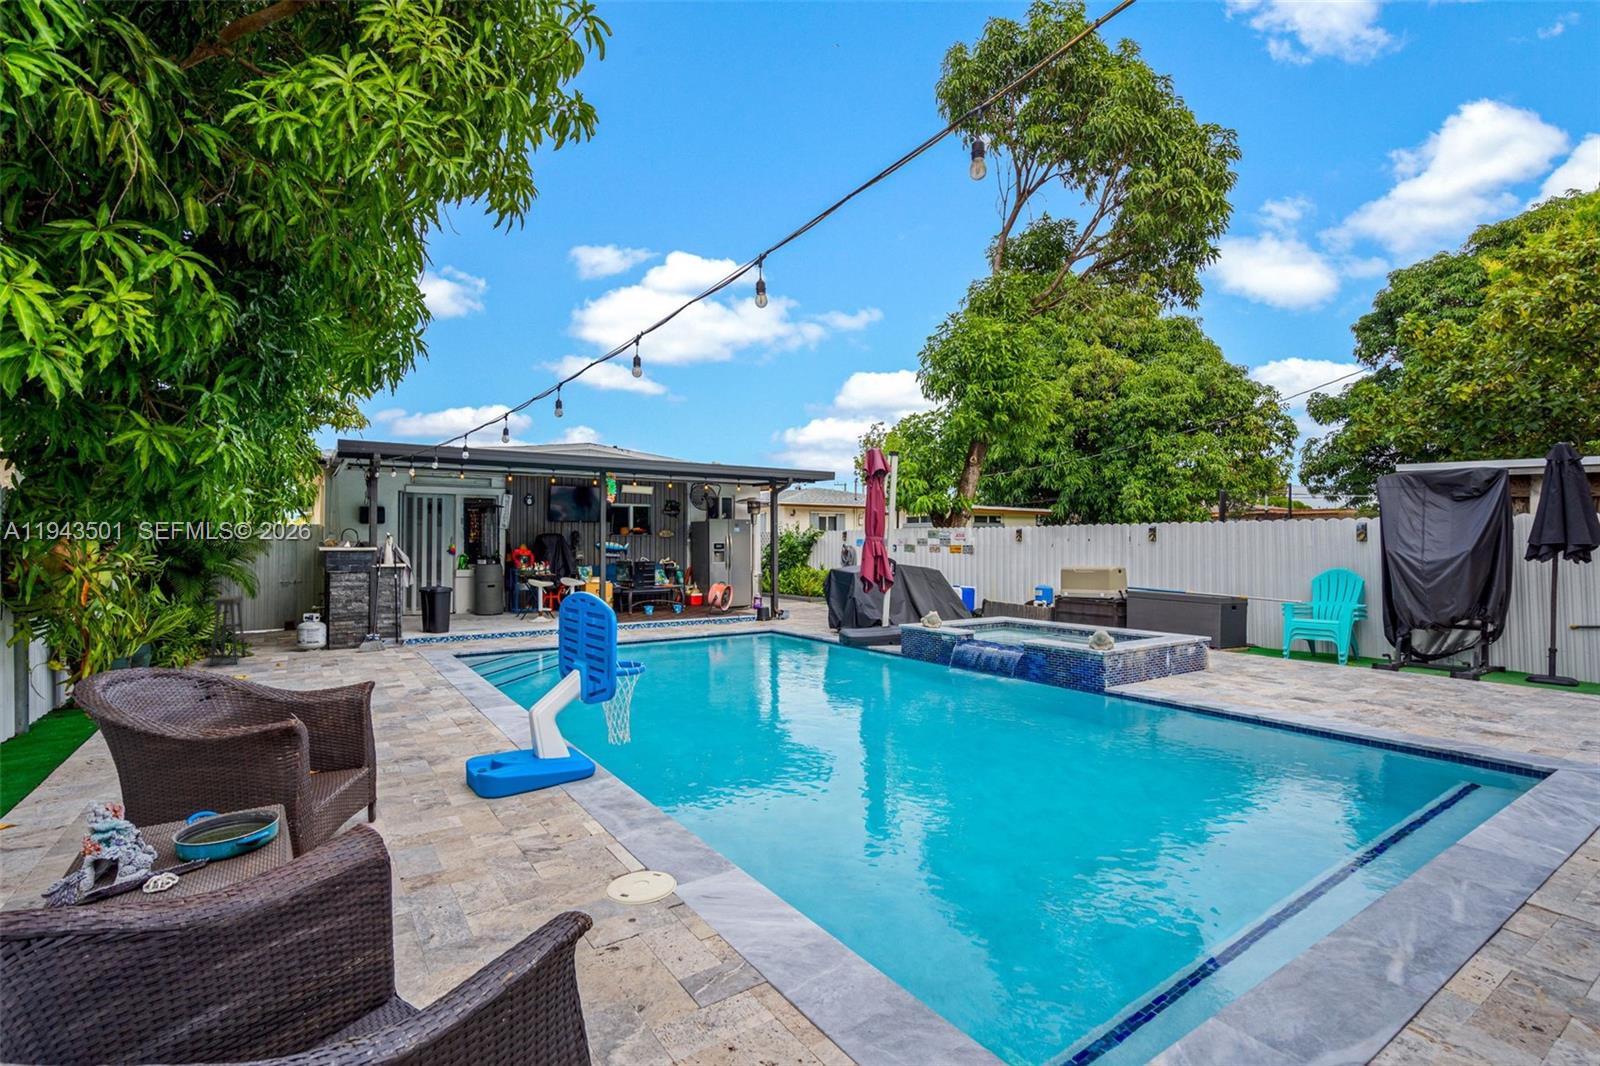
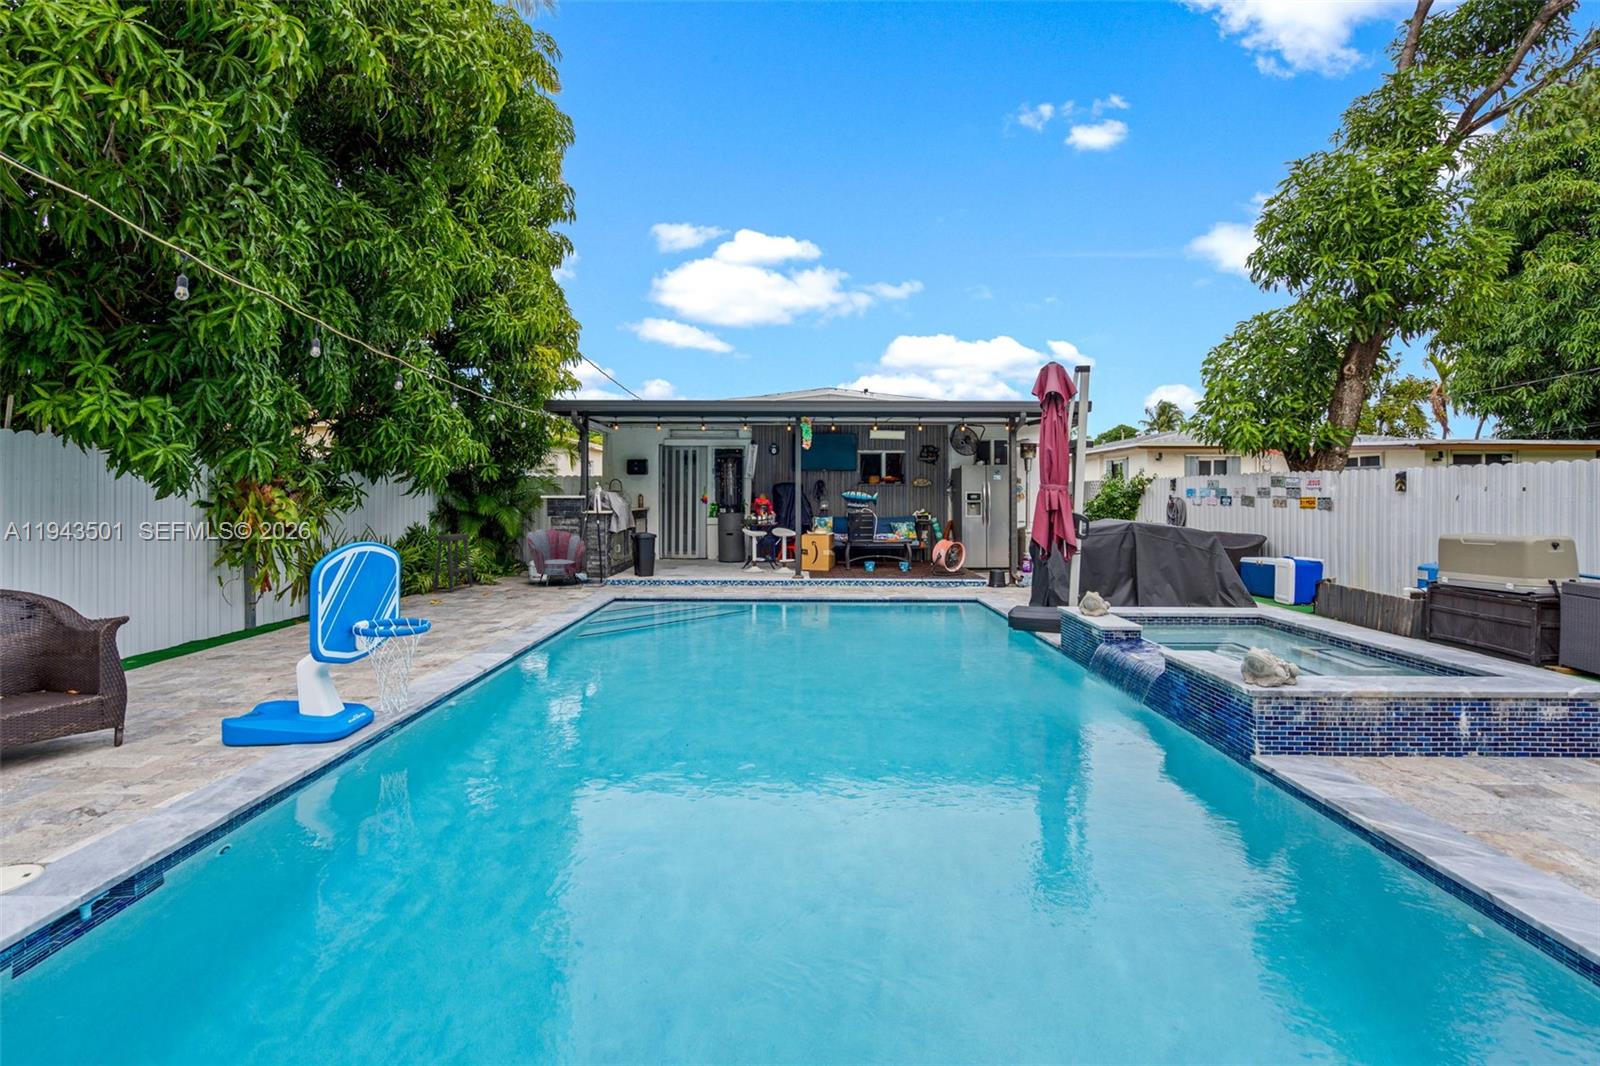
armchair: none [311,586,384,649] -> present [526,529,586,586]

